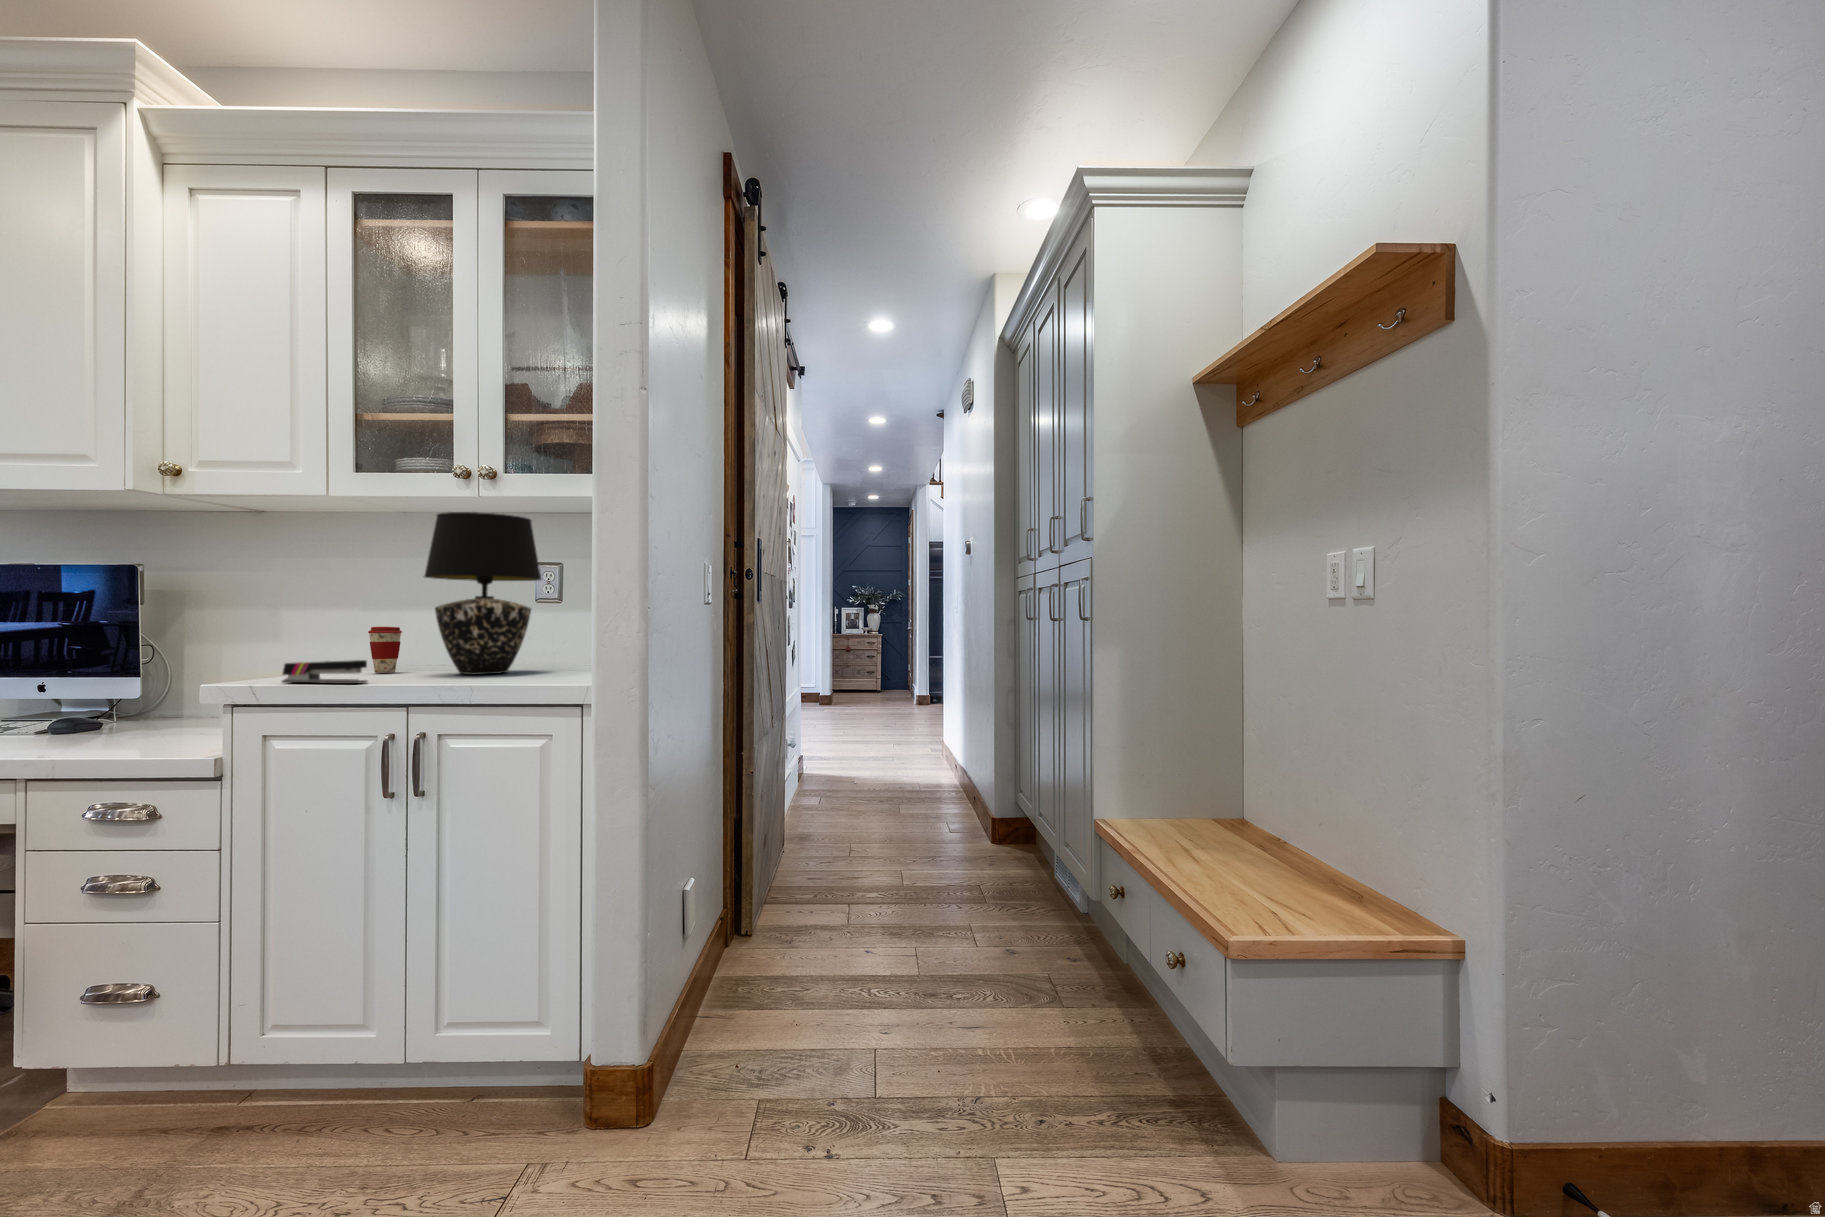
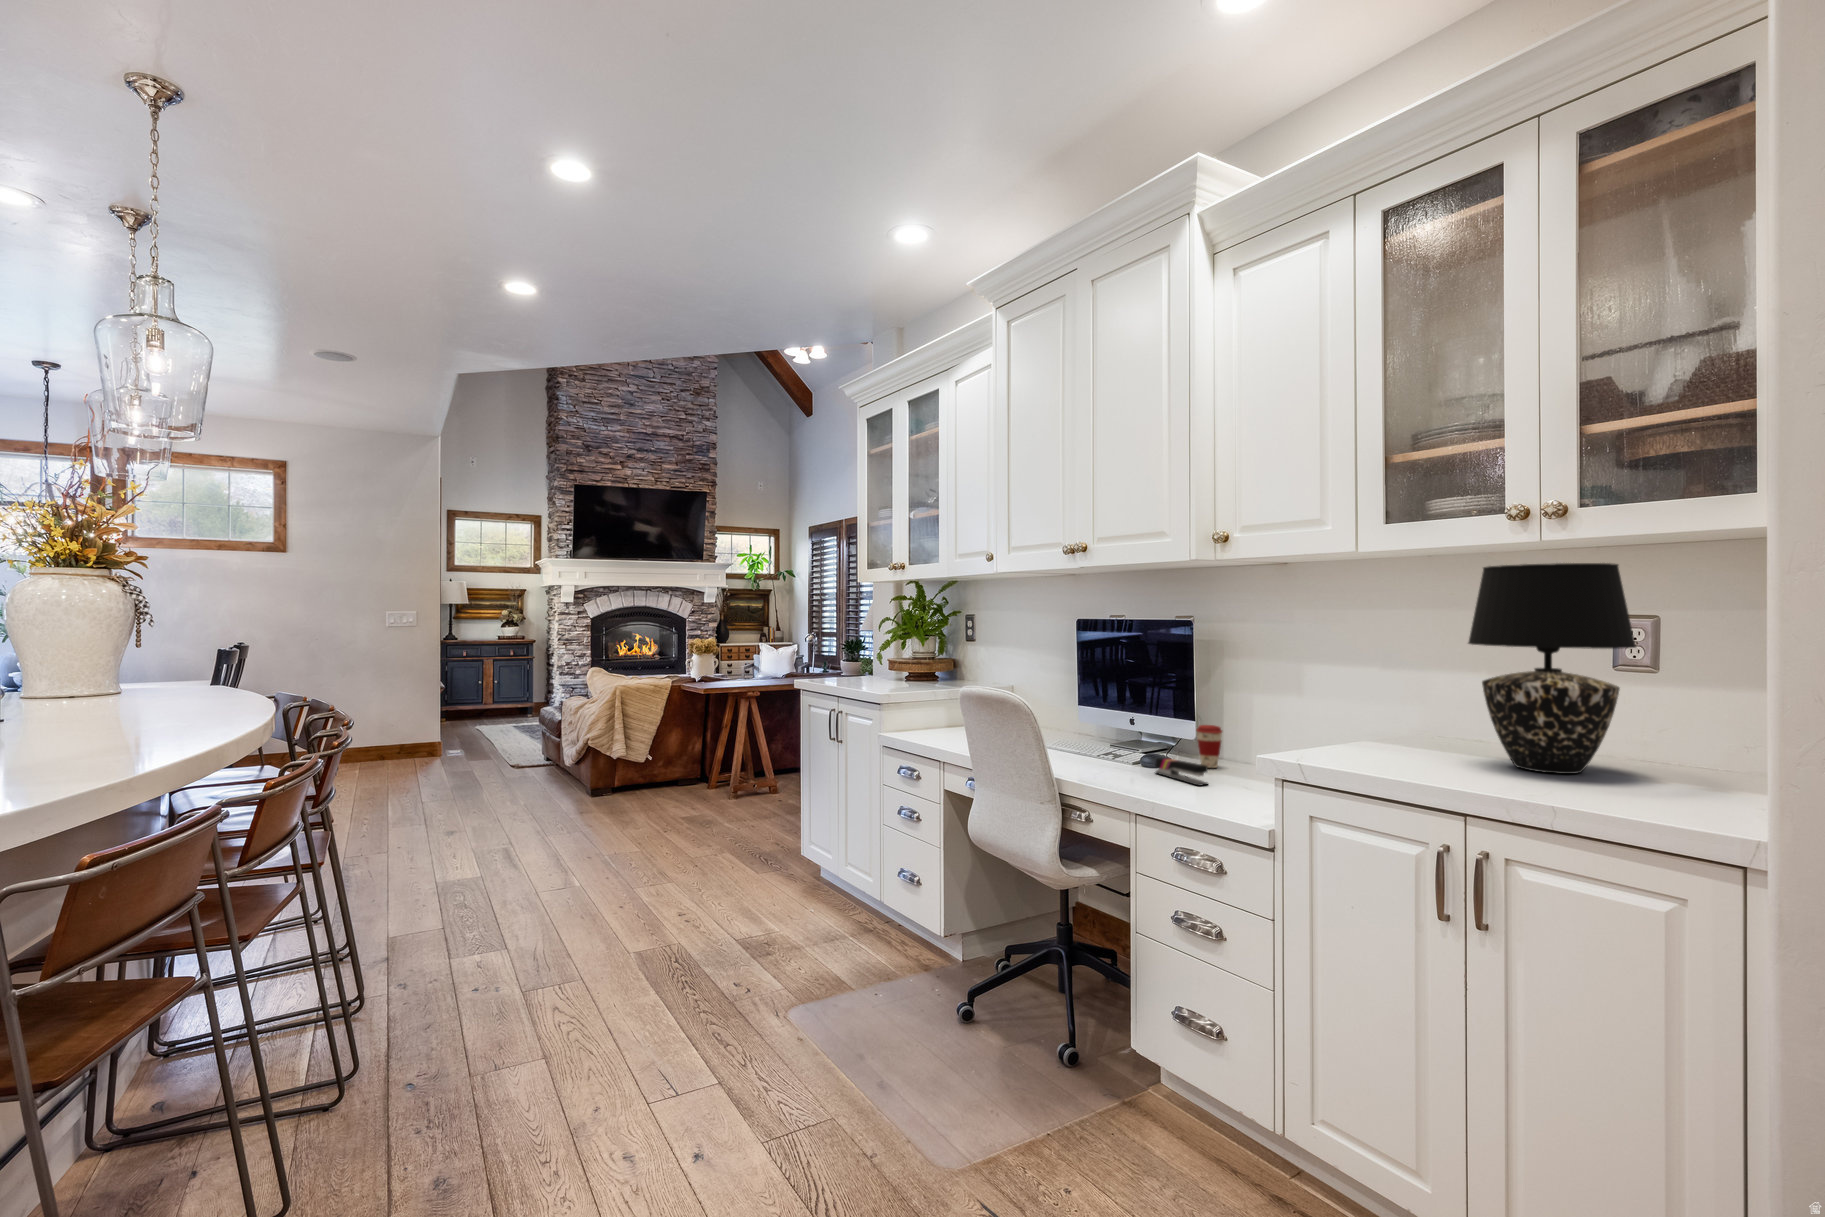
coffee cup: present [368,627,402,673] -> present [1196,725,1222,768]
stapler: present [282,660,367,684] -> present [1156,758,1208,786]

